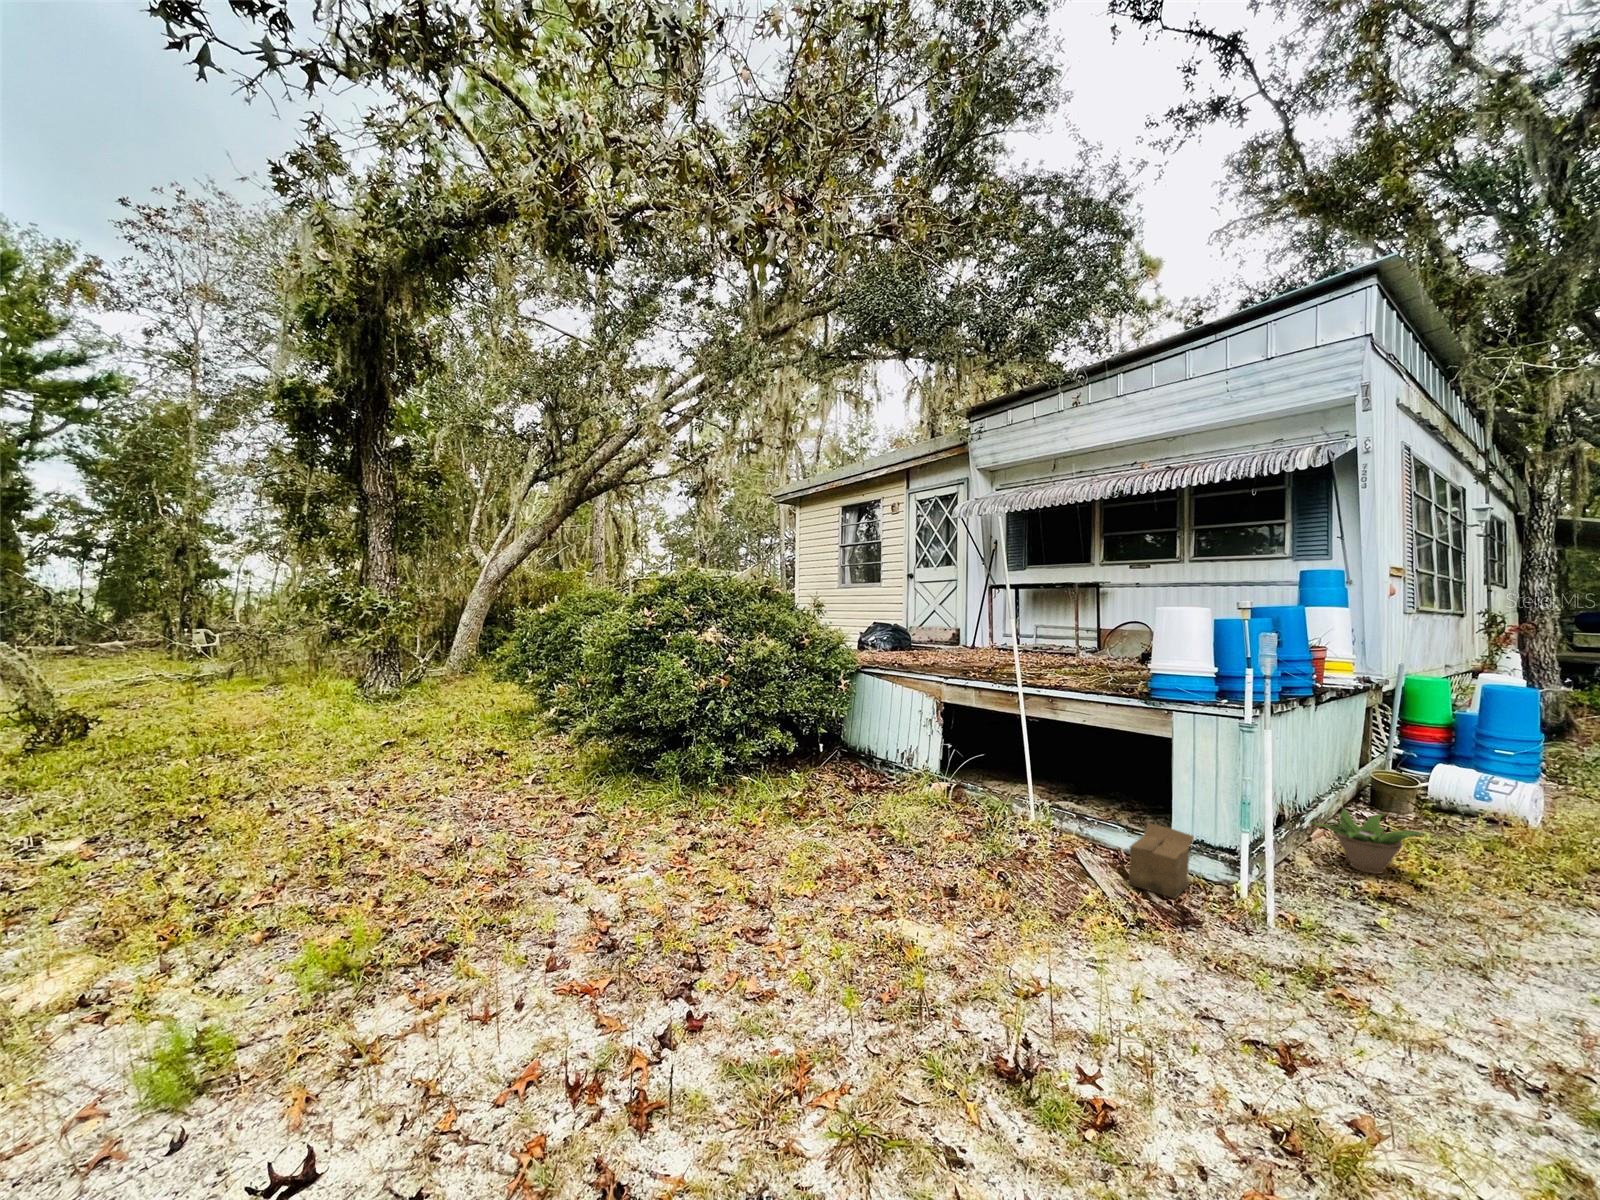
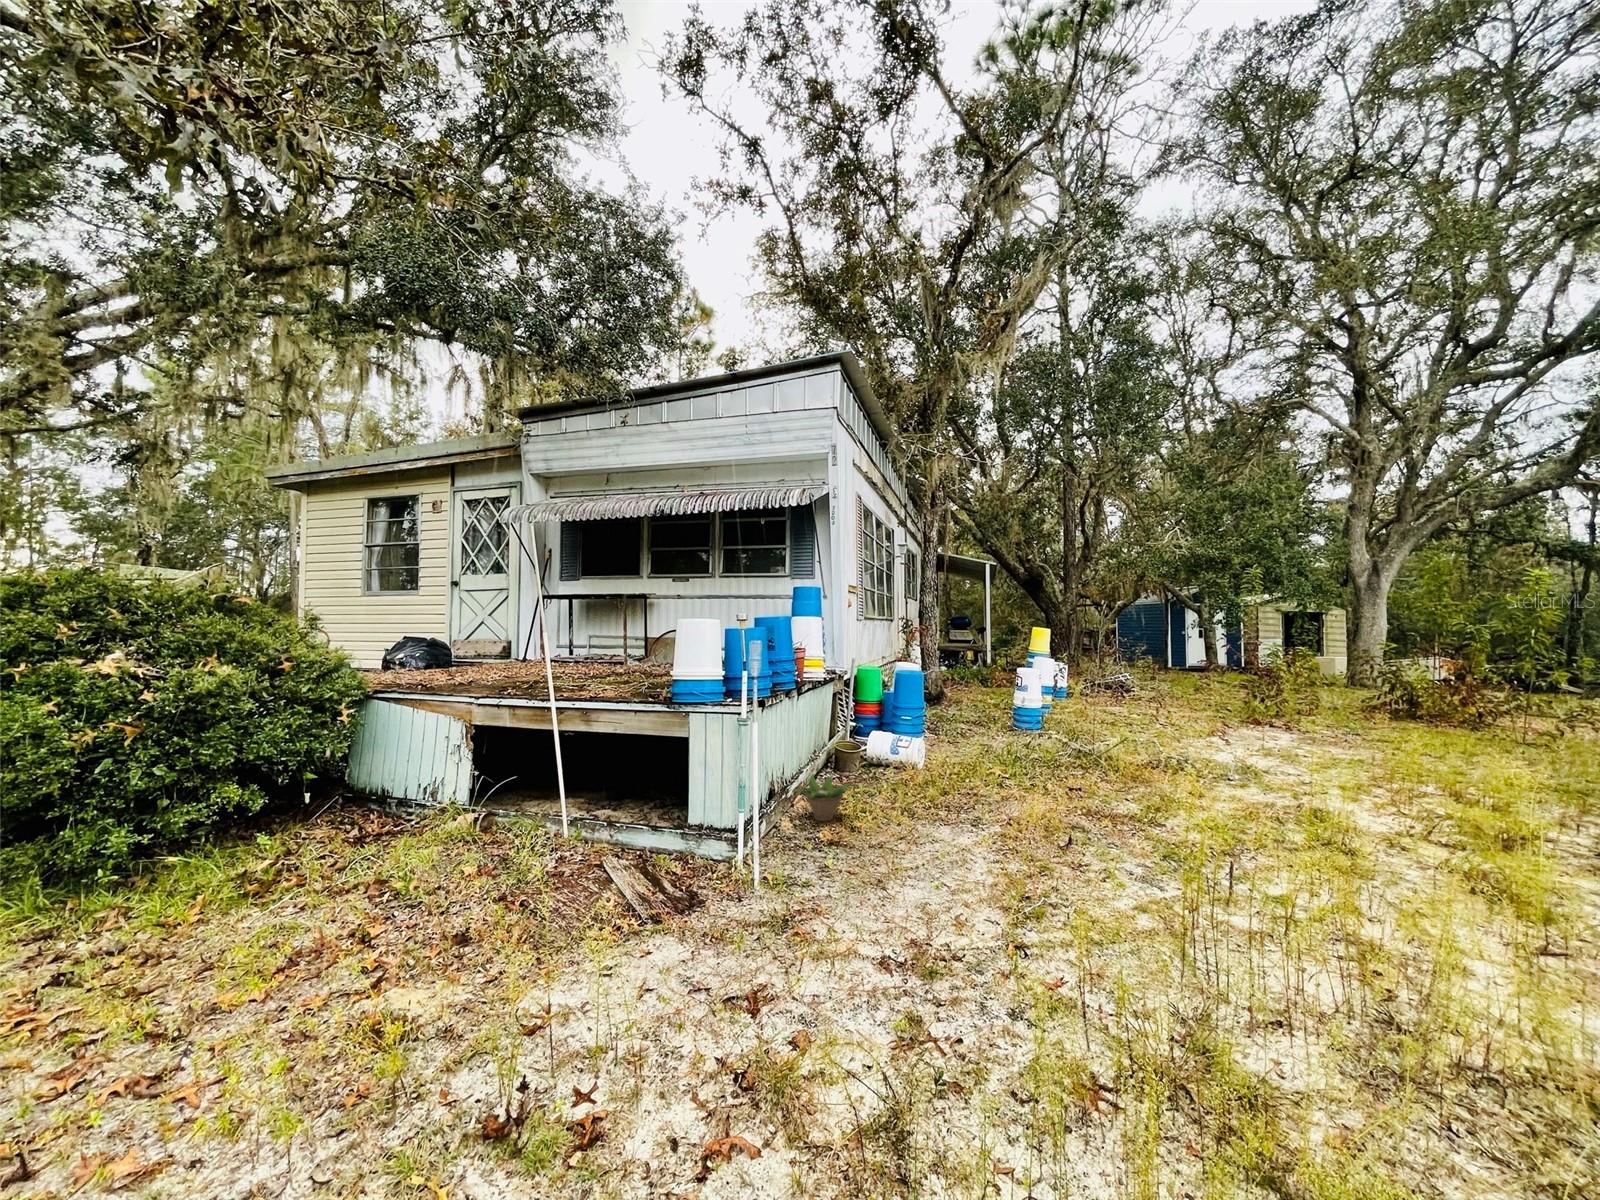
cardboard box: present [1129,823,1194,898] -> none [648,817,703,883]

